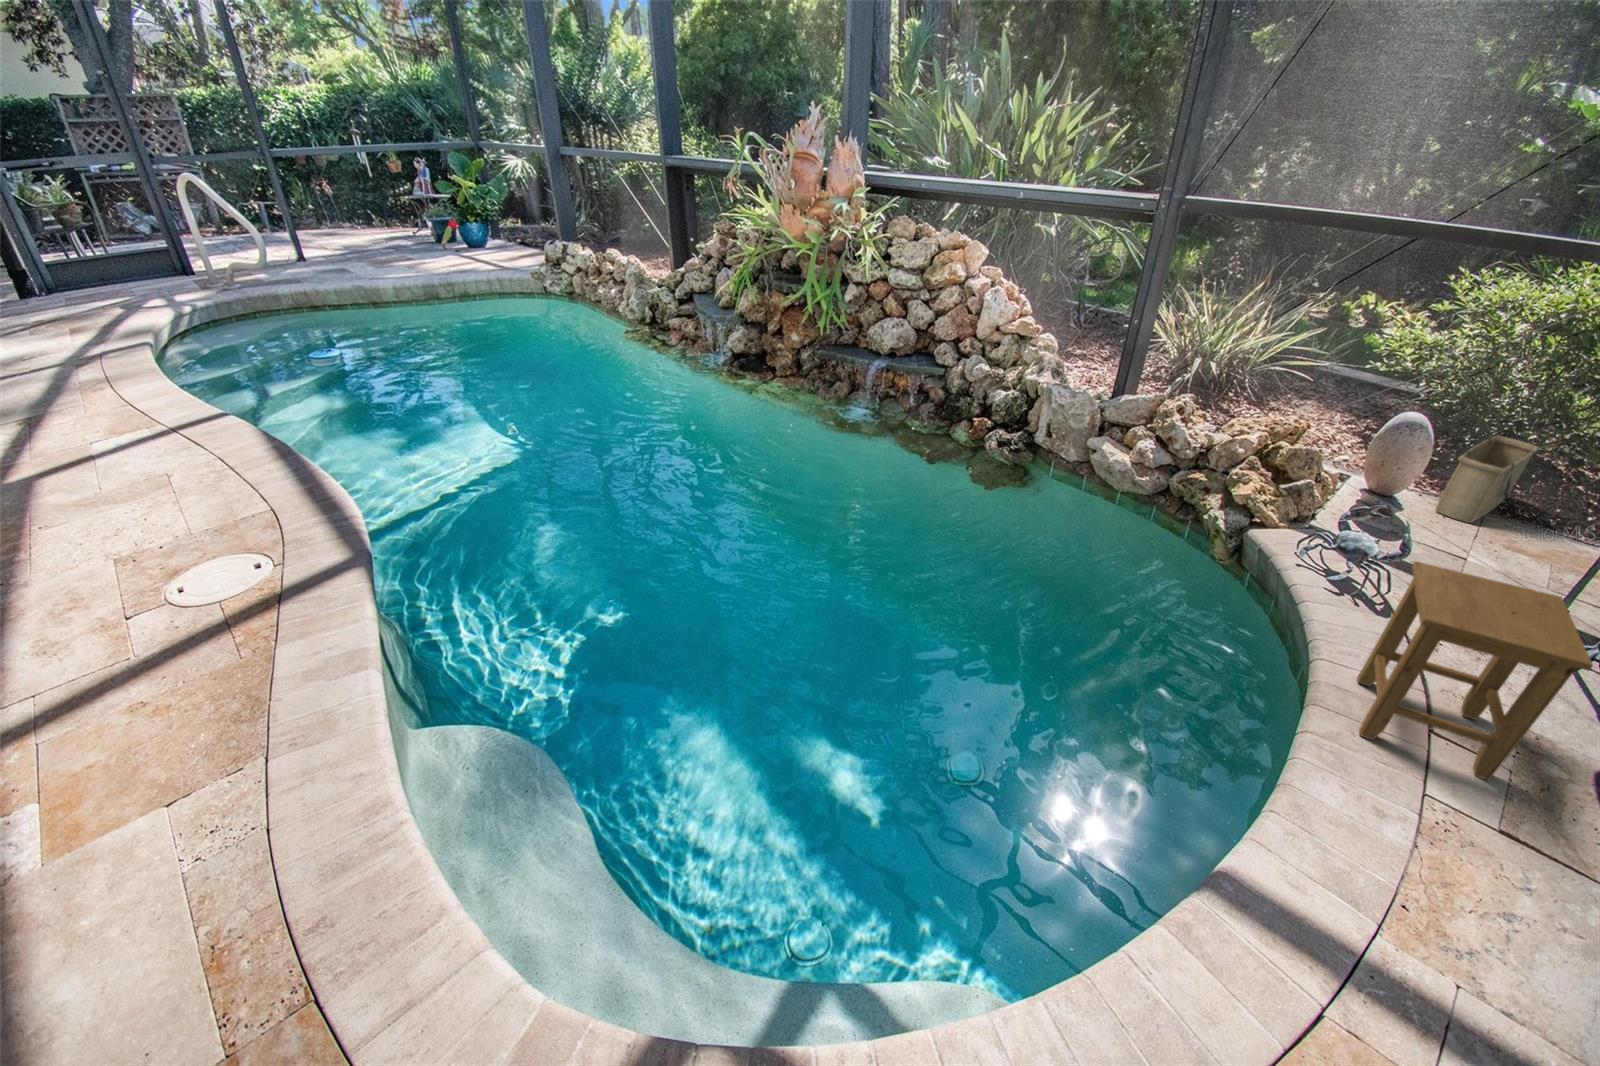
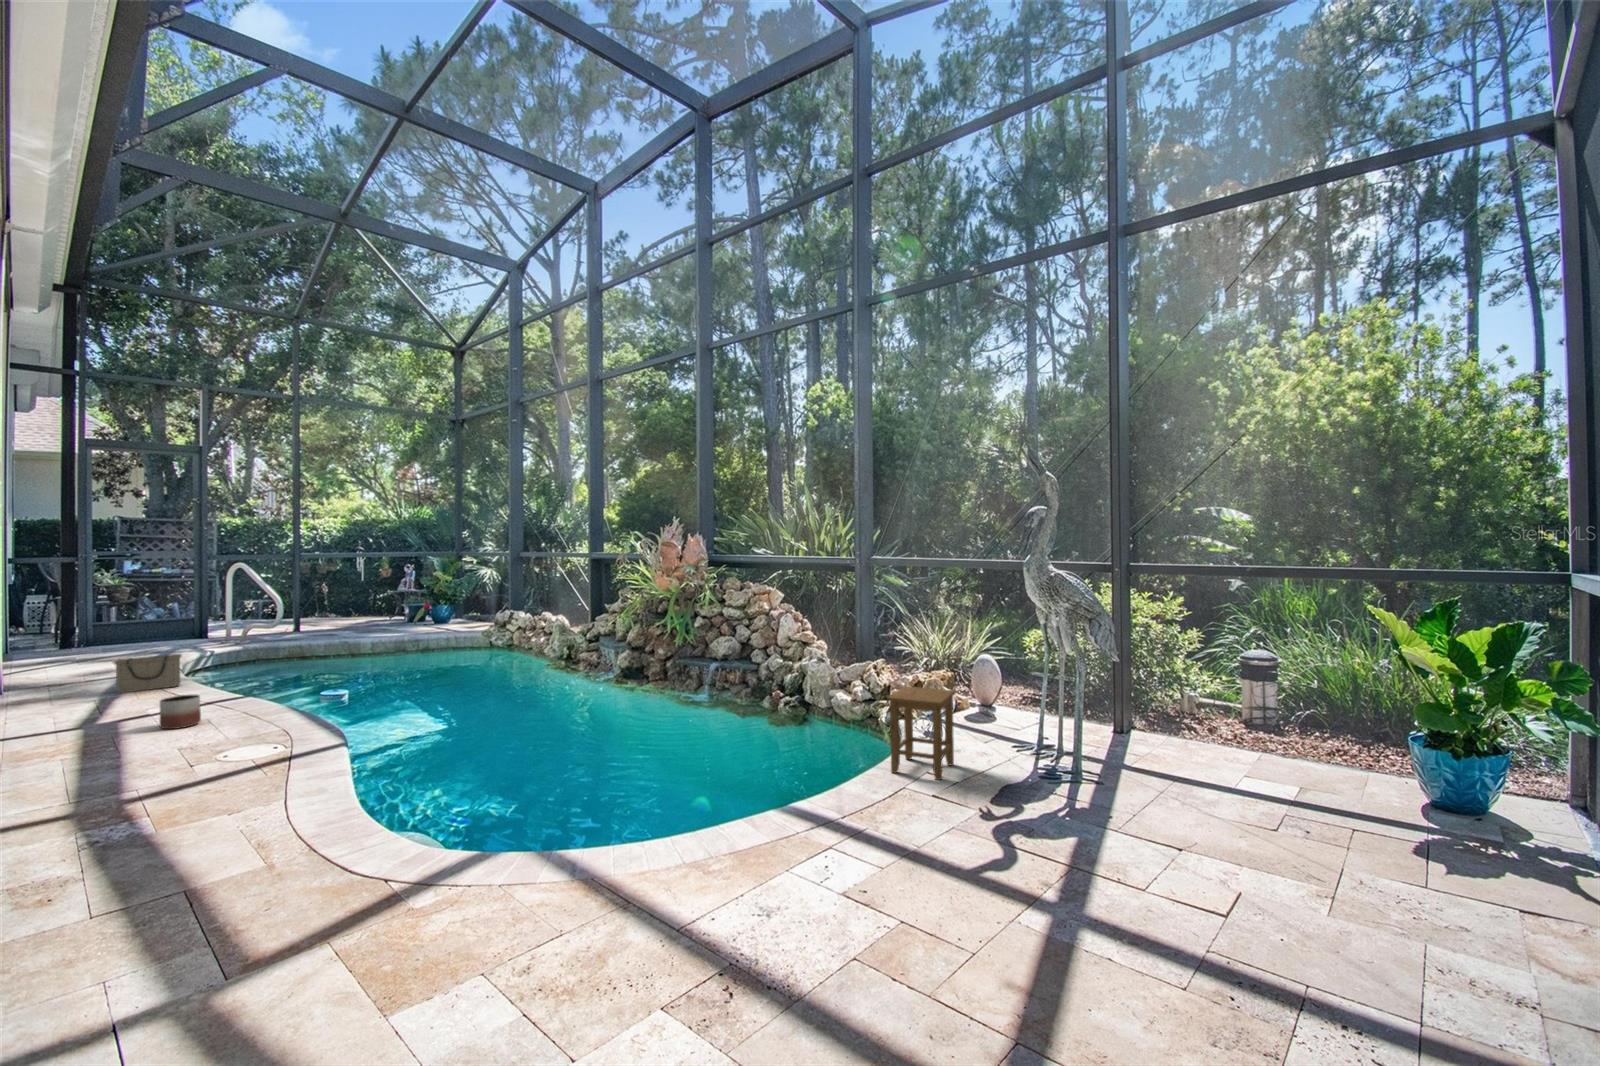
basket: present [1436,436,1539,523] -> present [114,654,181,693]
planter: none [45,442,130,501] -> present [160,695,201,729]

